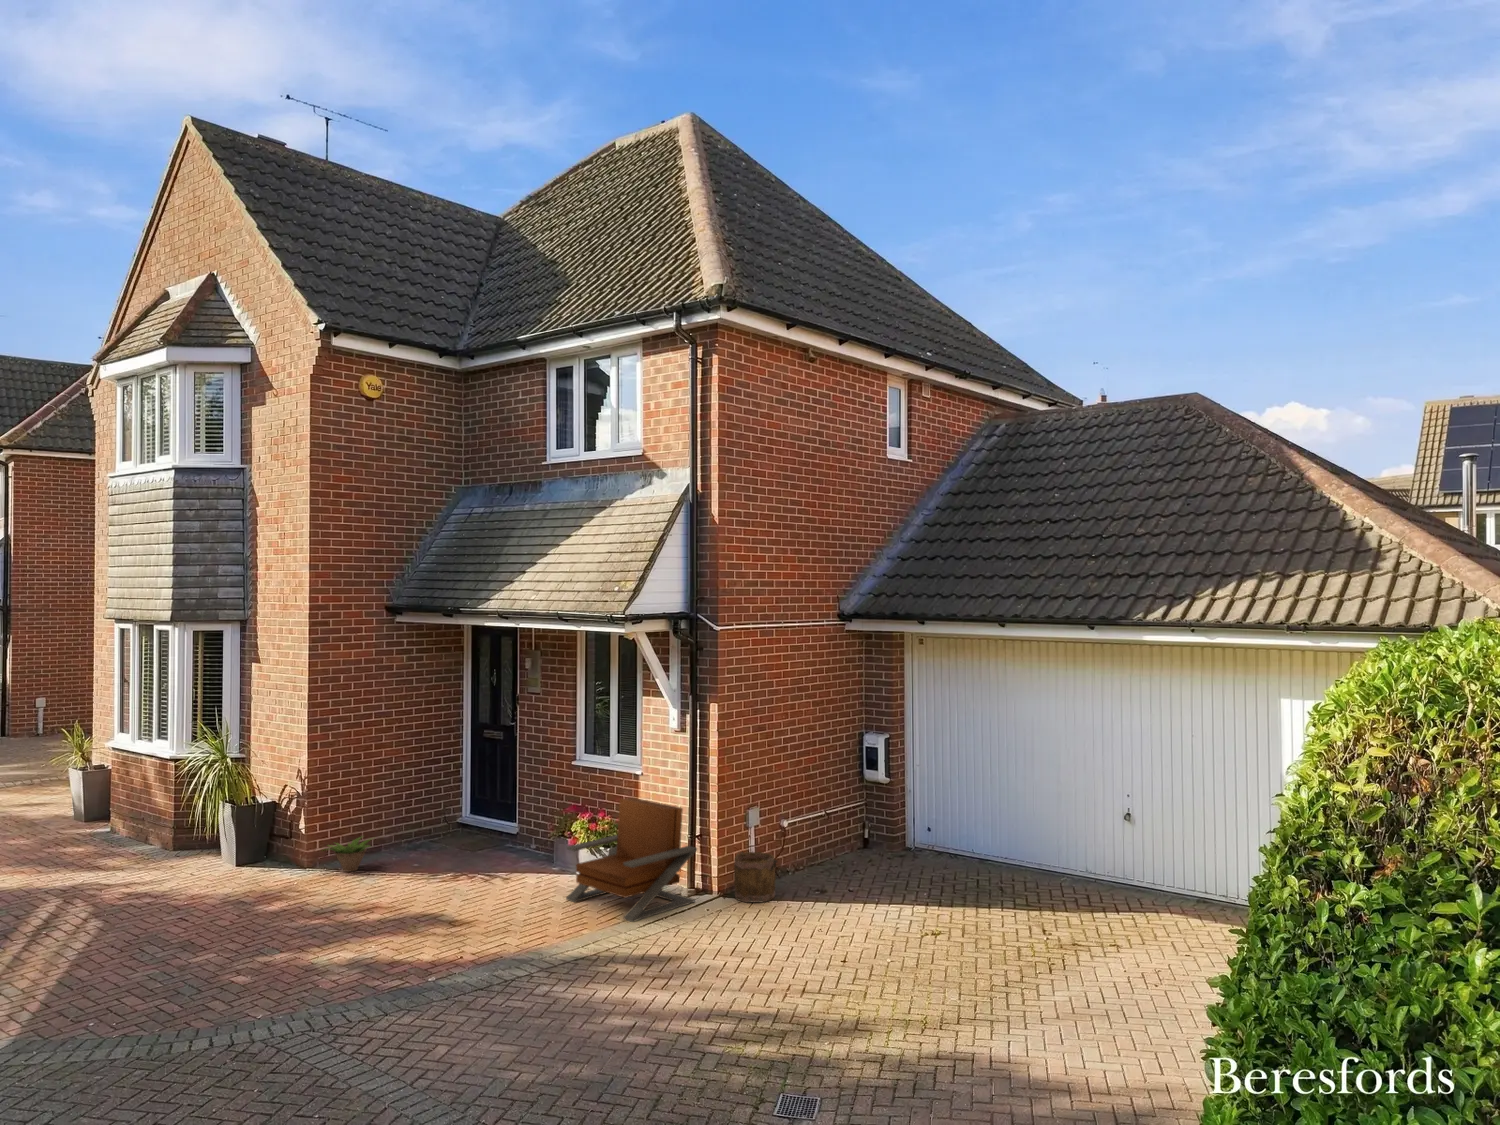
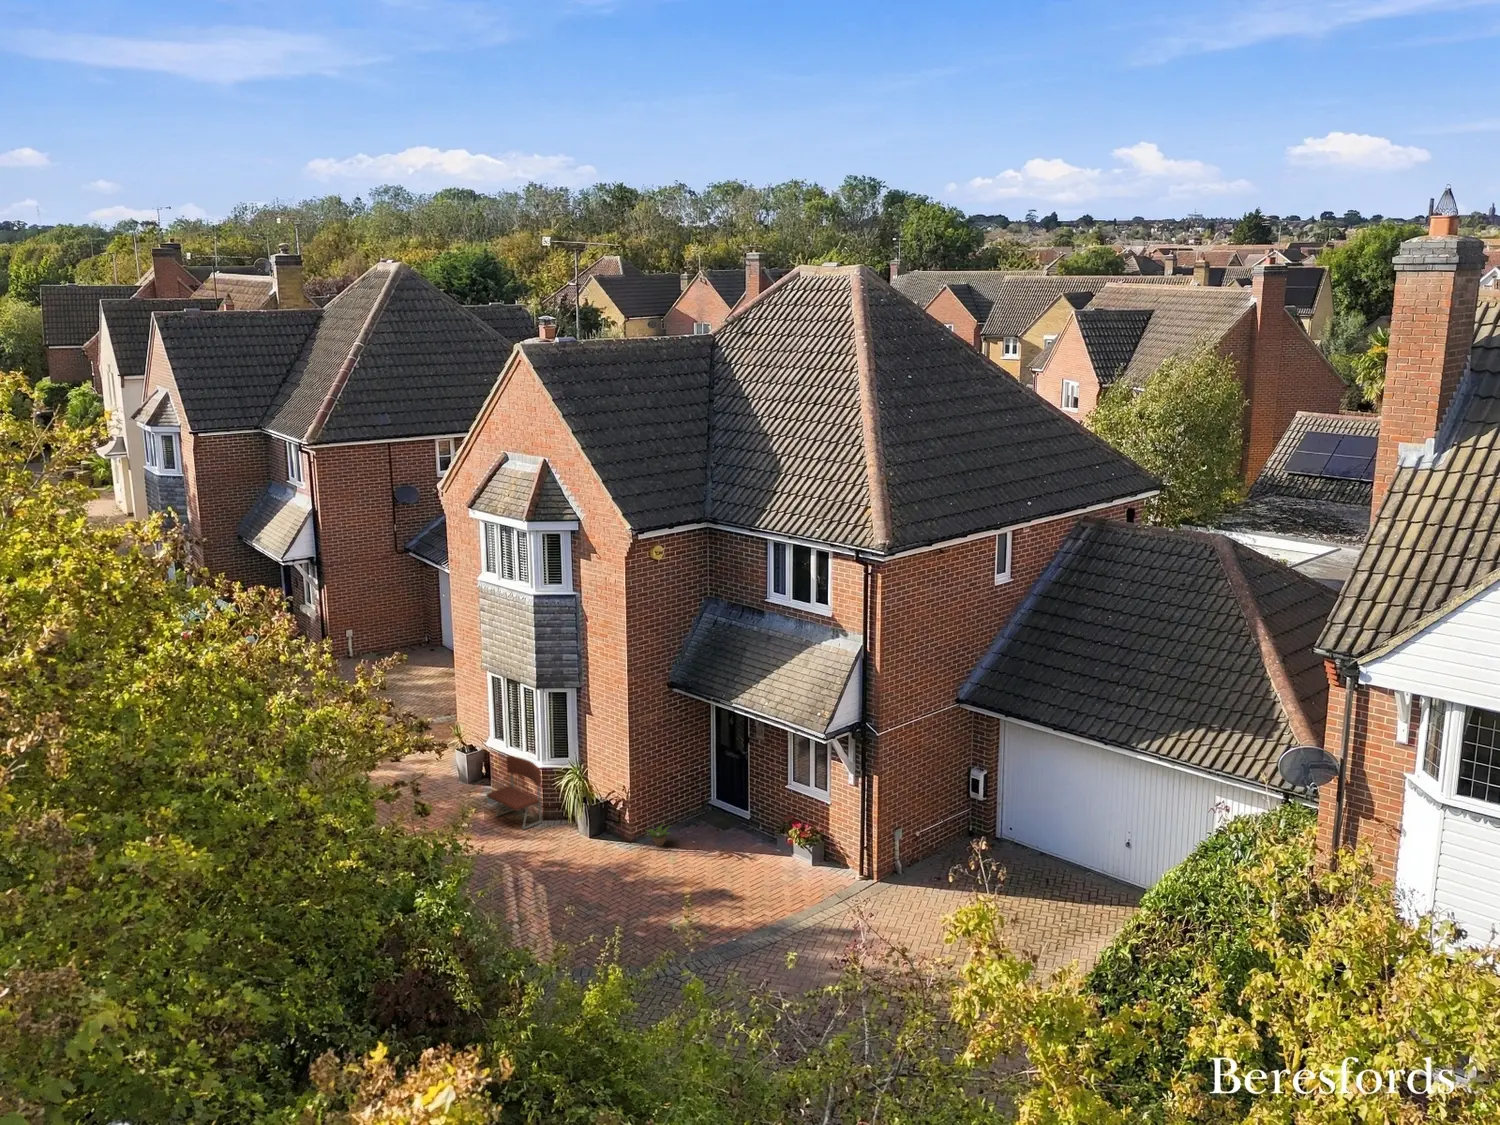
bench: none [71,747,164,862] -> present [487,756,542,830]
lounge chair: present [566,798,697,922] -> none [791,821,865,899]
bucket: present [734,852,777,902] -> none [886,856,912,887]

